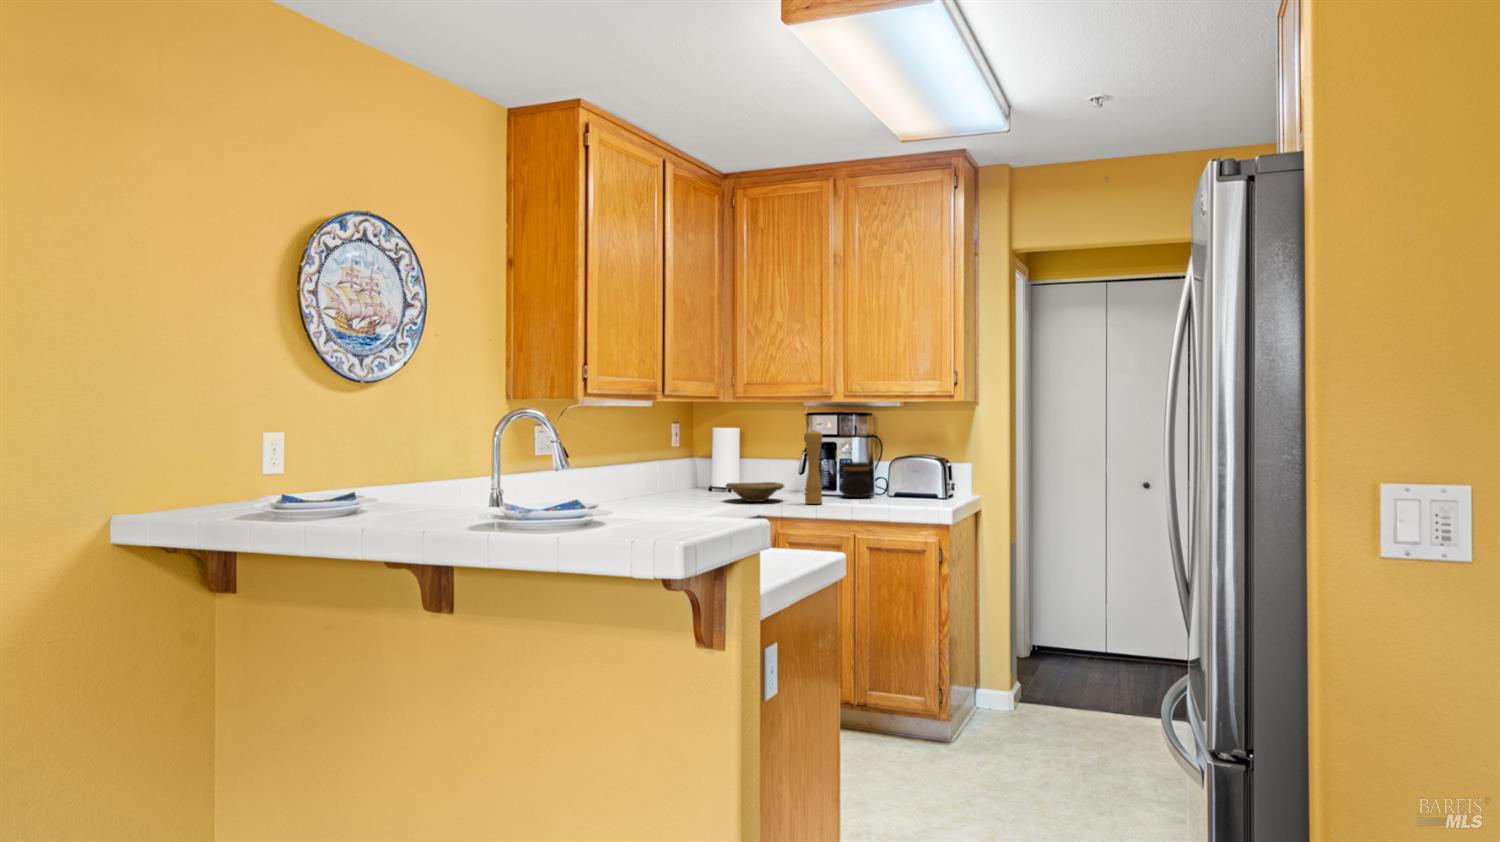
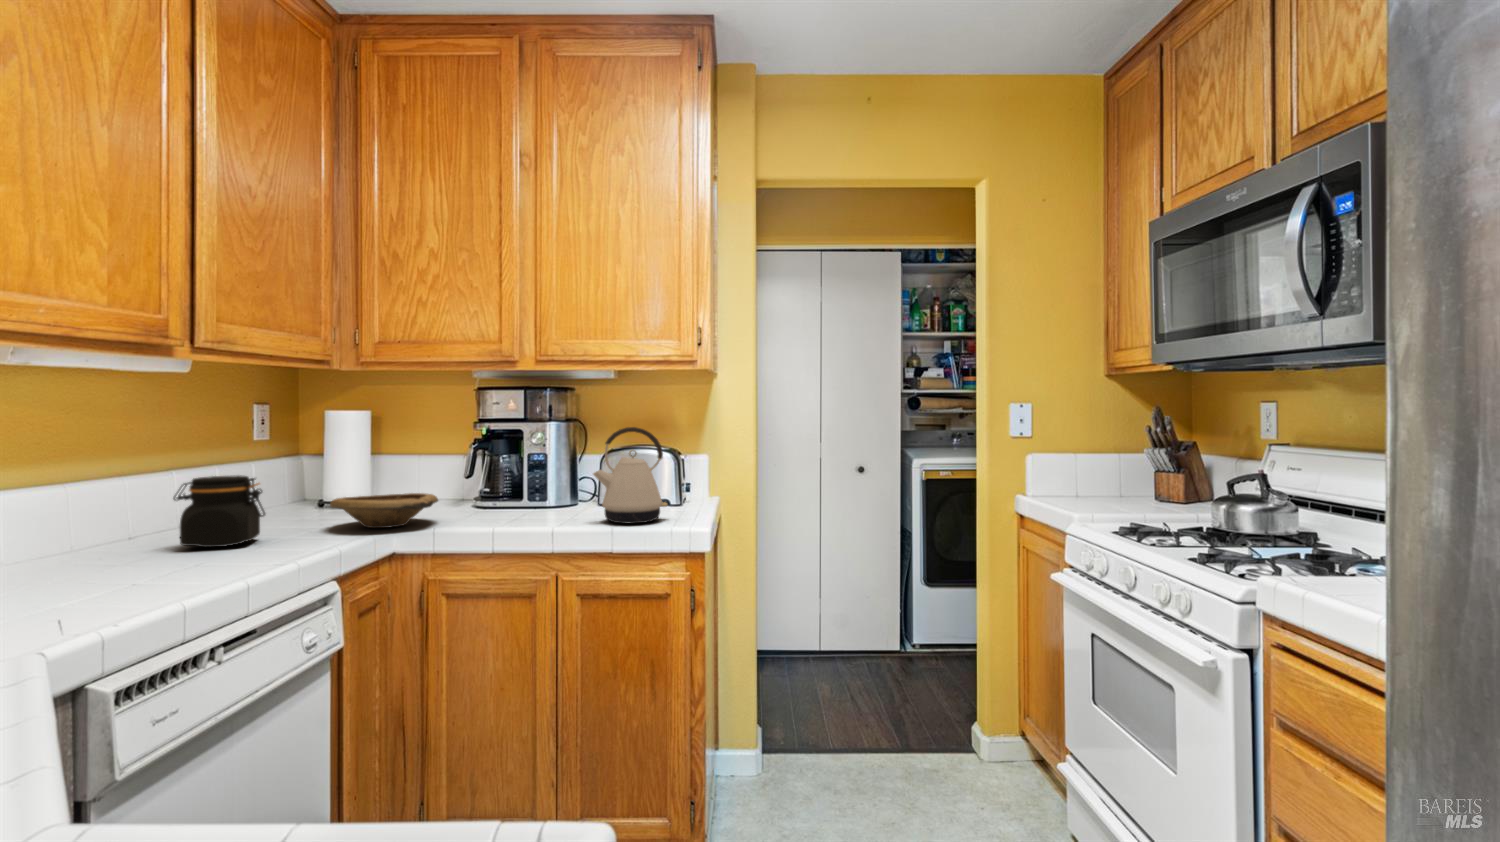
pepper mill: present [804,430,823,504] -> none [470,409,502,529]
kettle: none [878,442,928,505] -> present [593,427,667,524]
jar: present [838,462,873,498] -> present [173,475,265,547]

